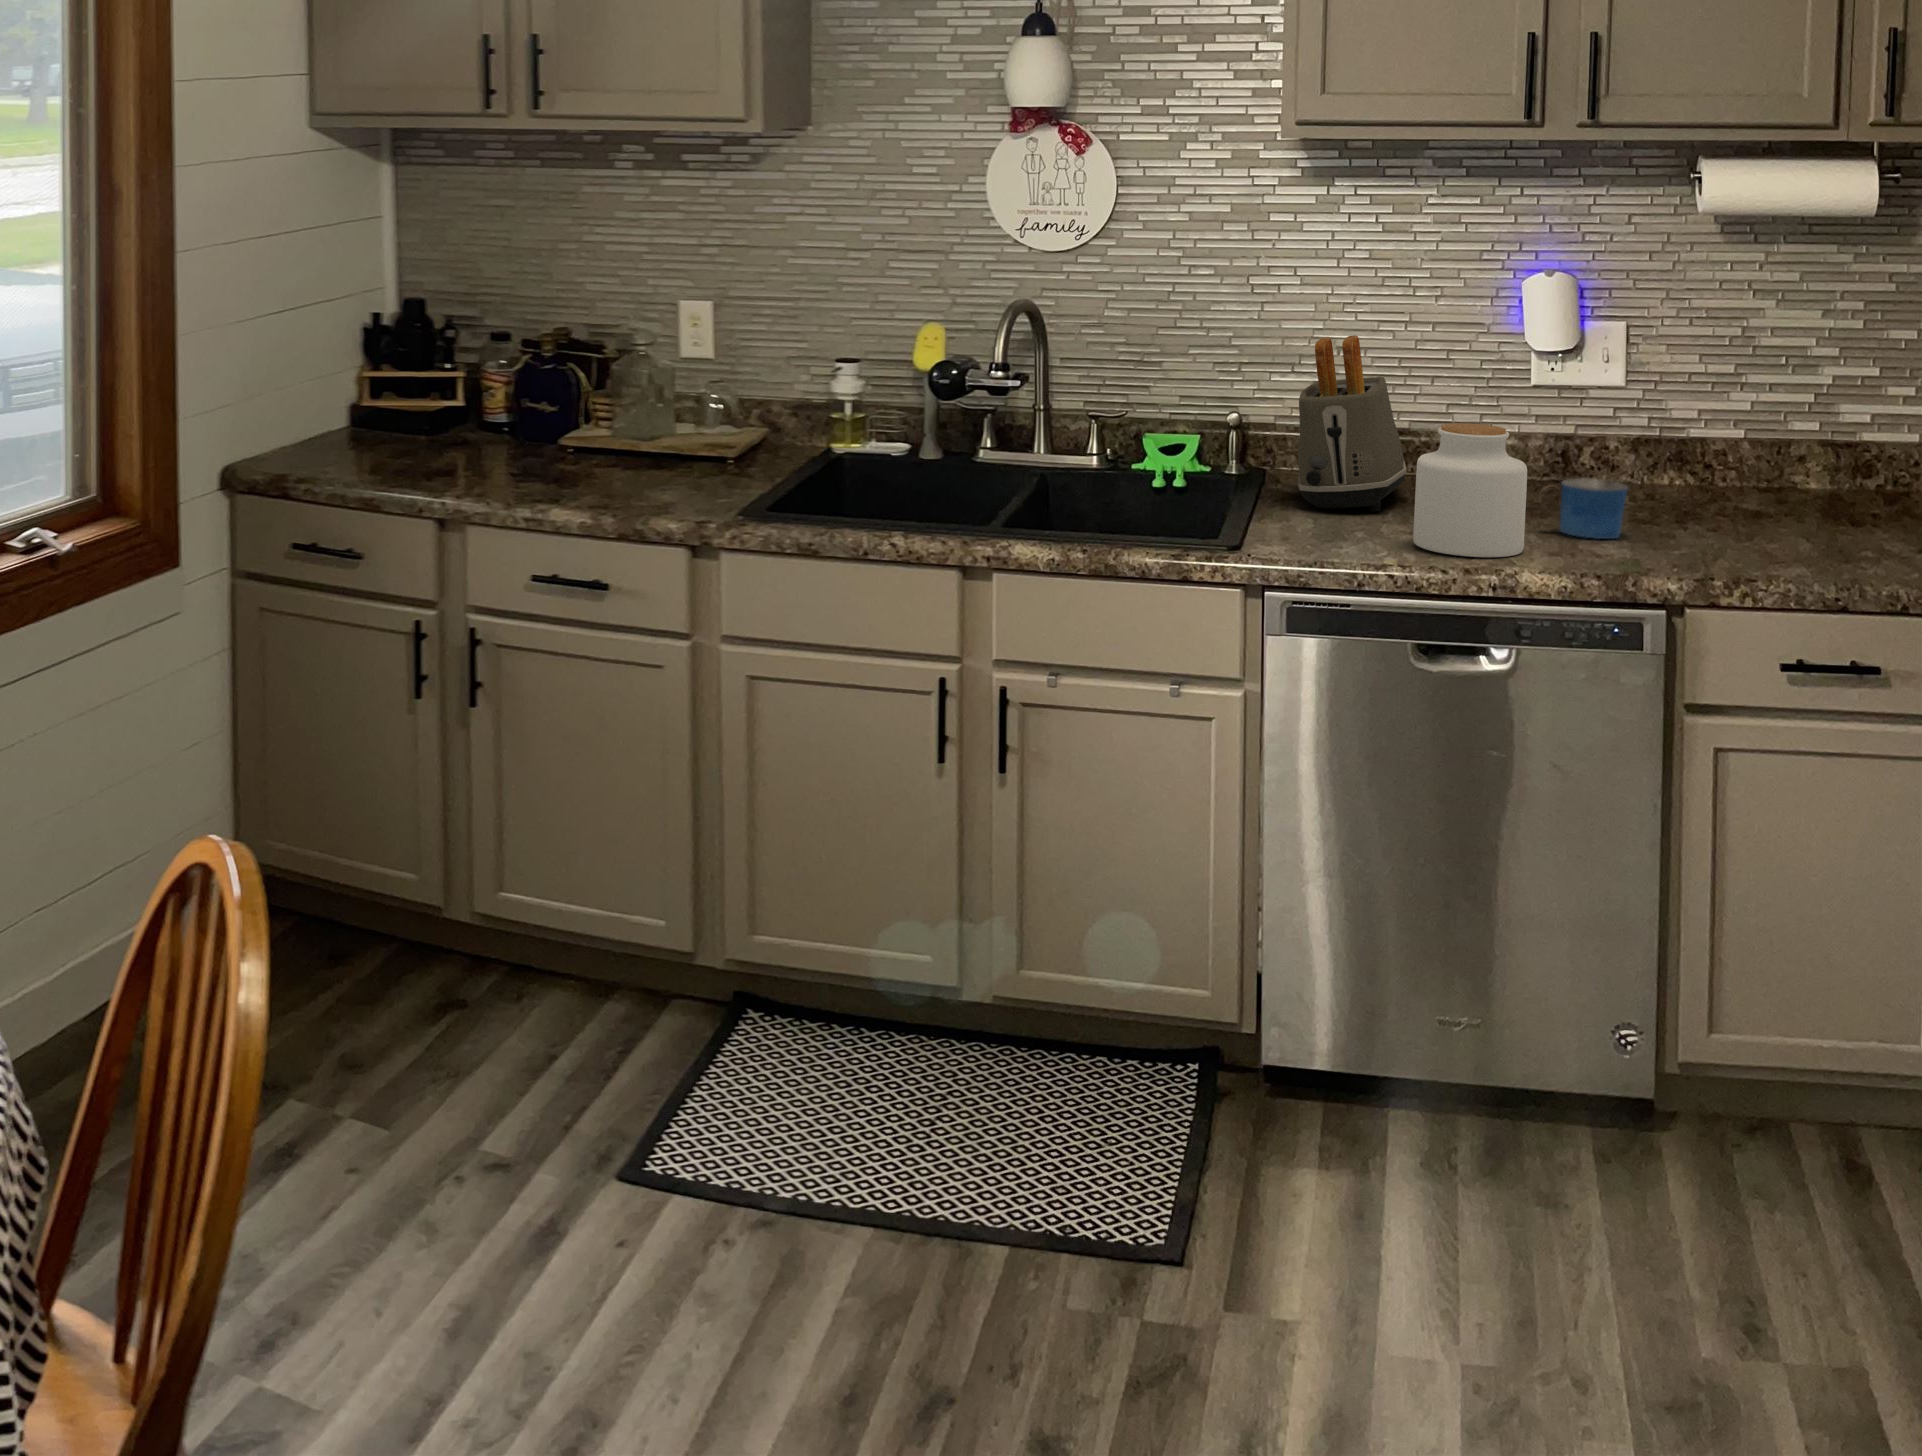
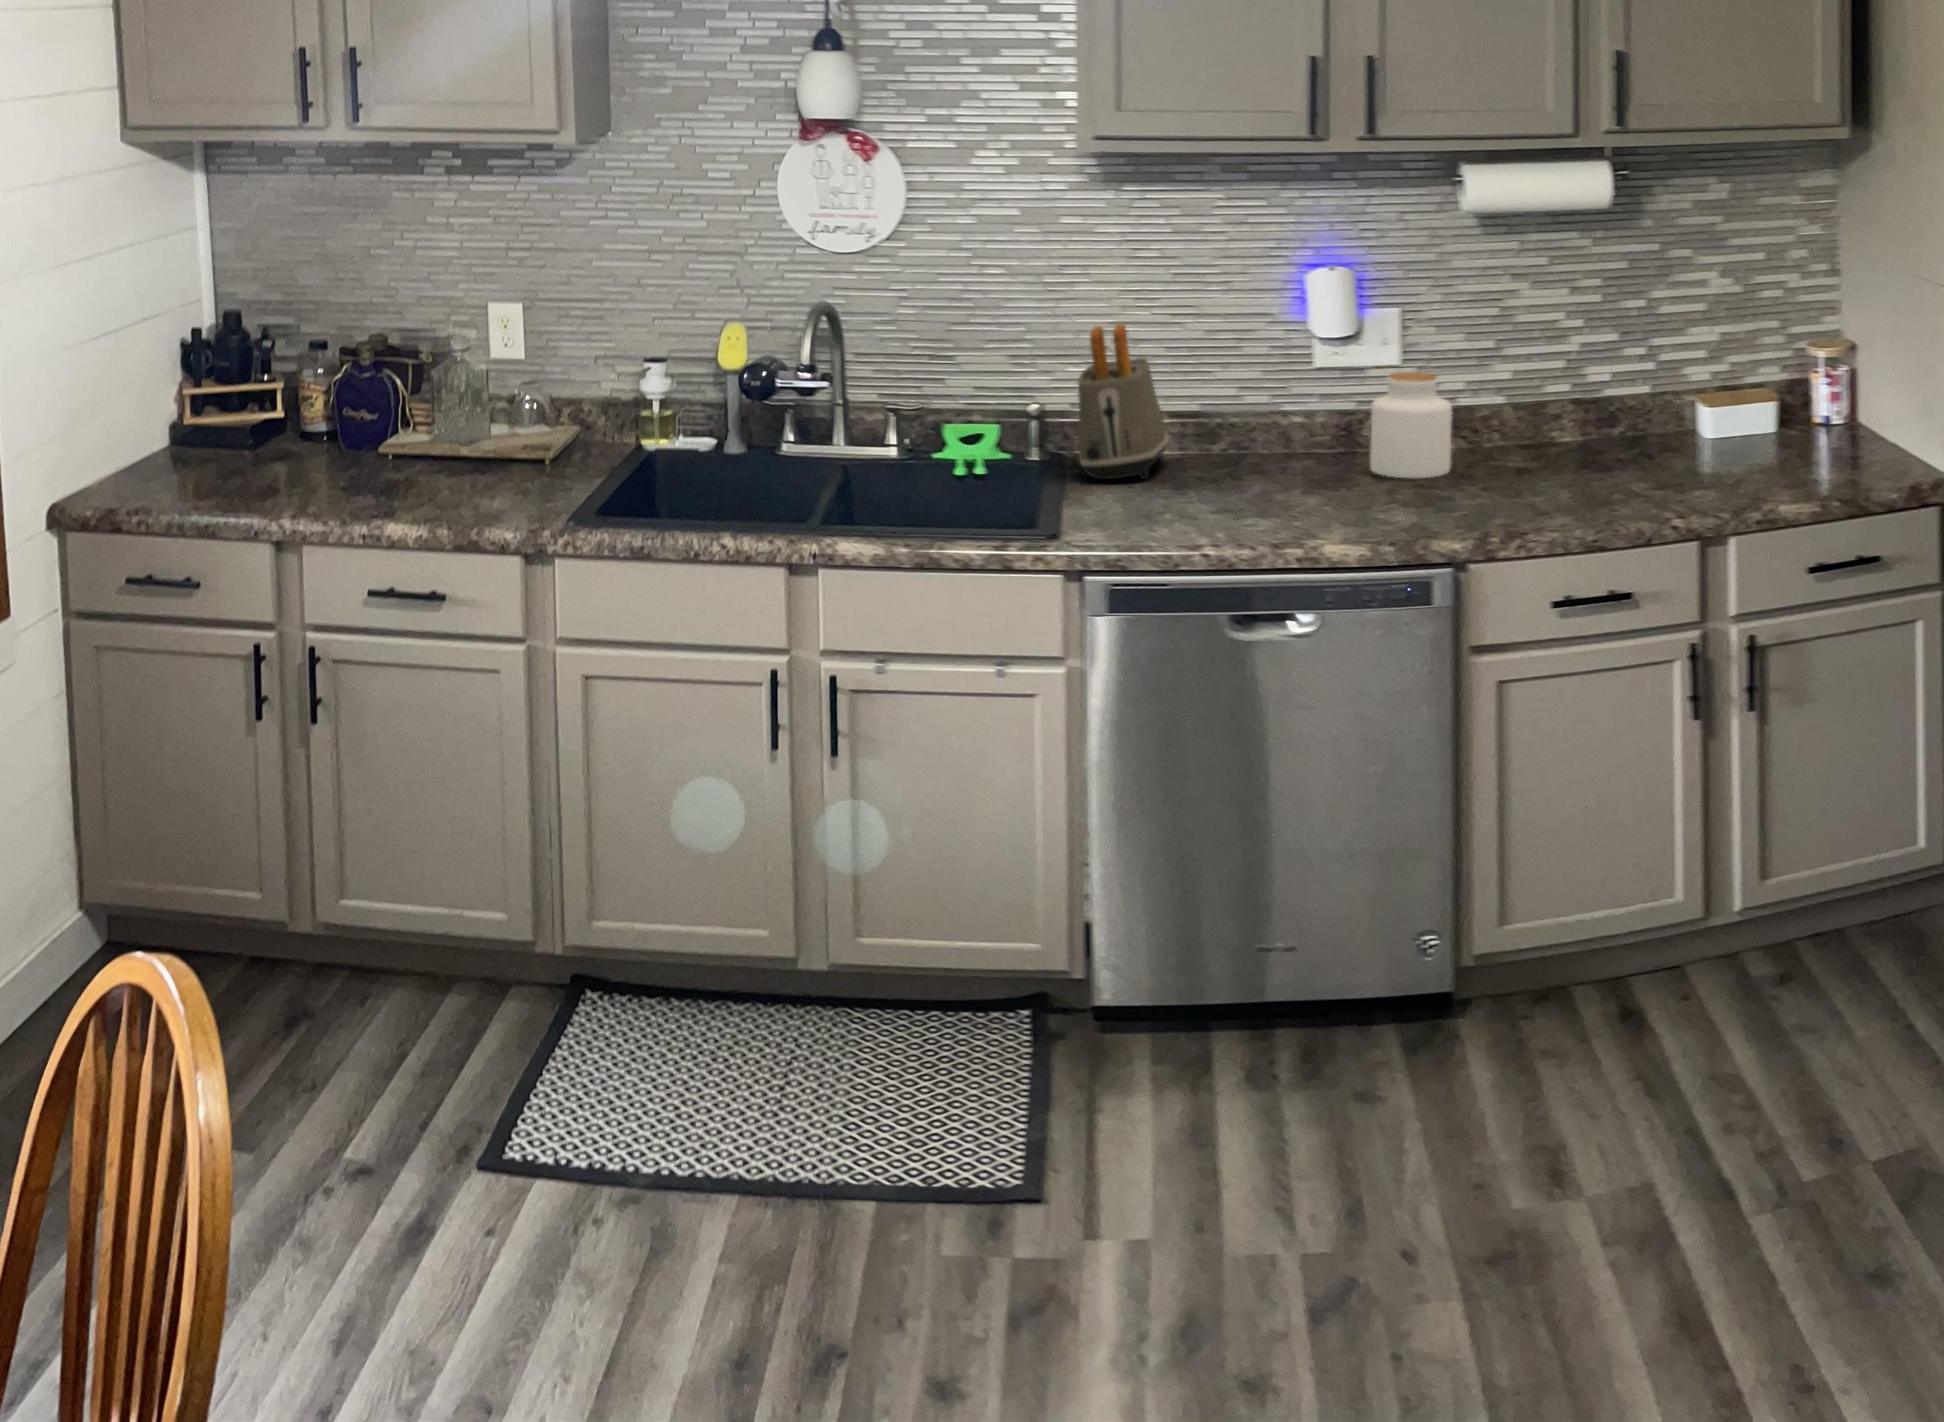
jar: present [1413,423,1527,557] -> present [1370,372,1452,478]
mug: present [1541,479,1628,539] -> none [1274,439,1341,490]

